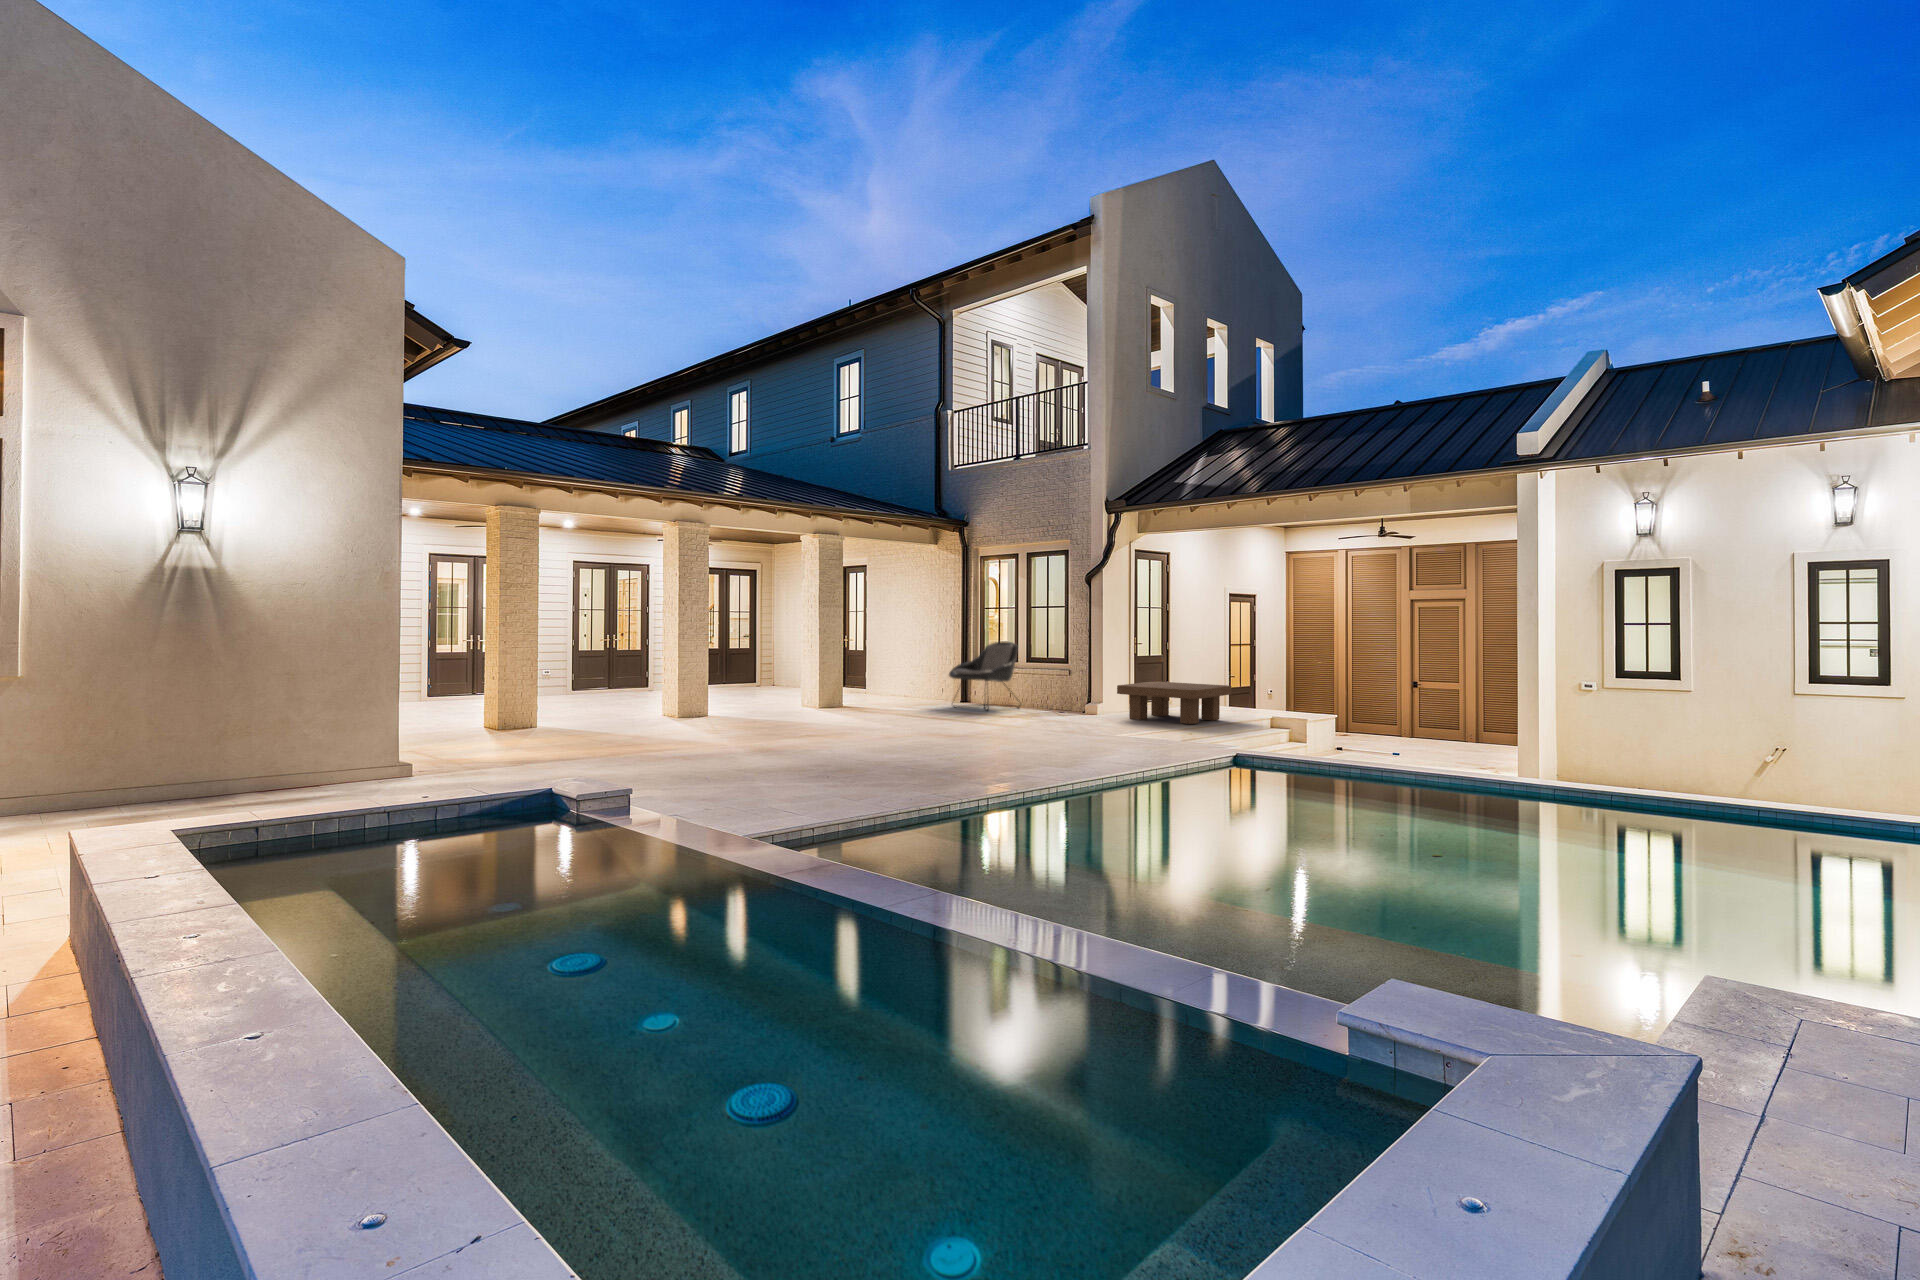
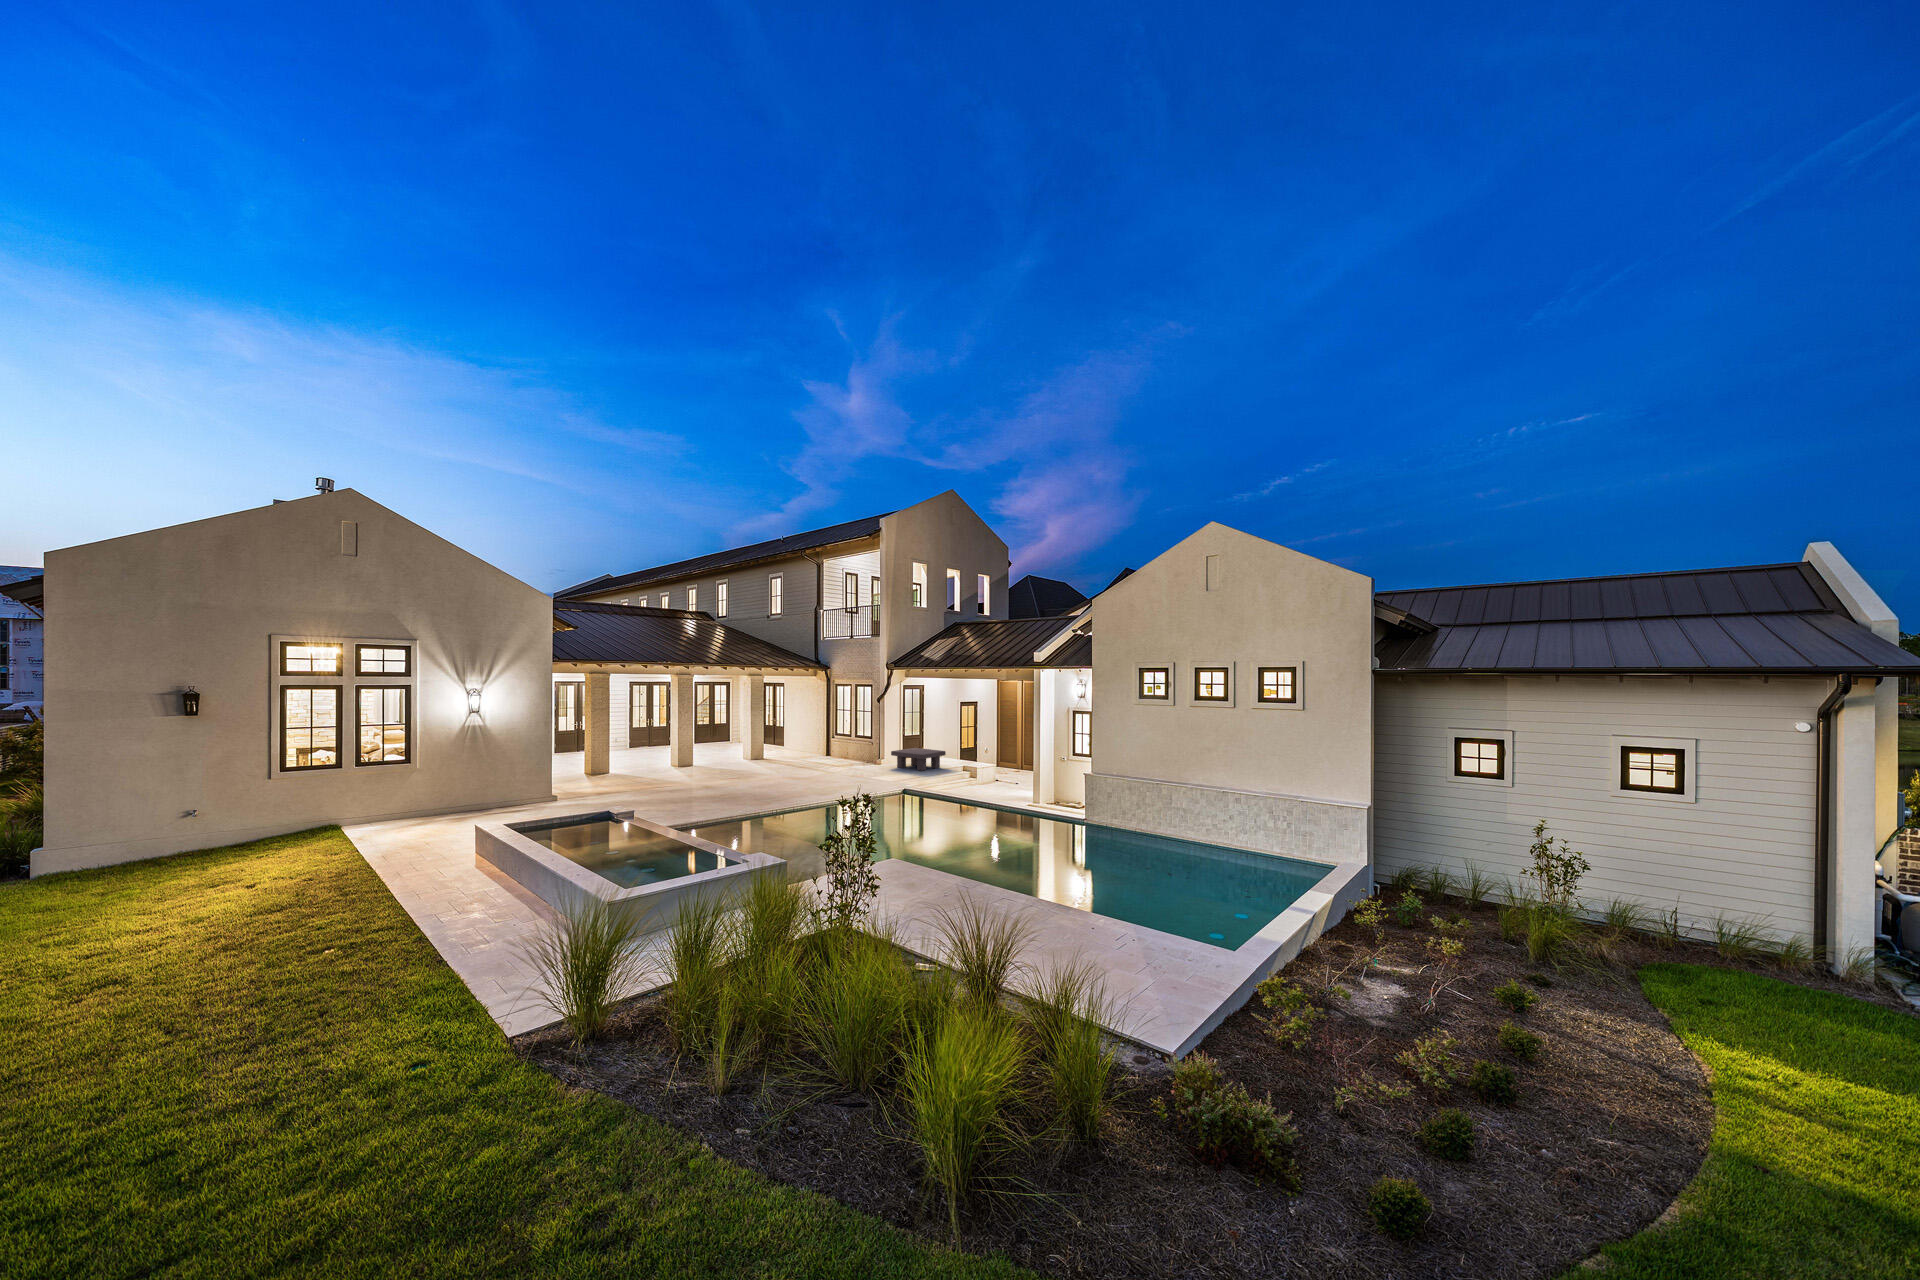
lounge chair: present [949,642,1019,709] -> none [816,727,852,763]

